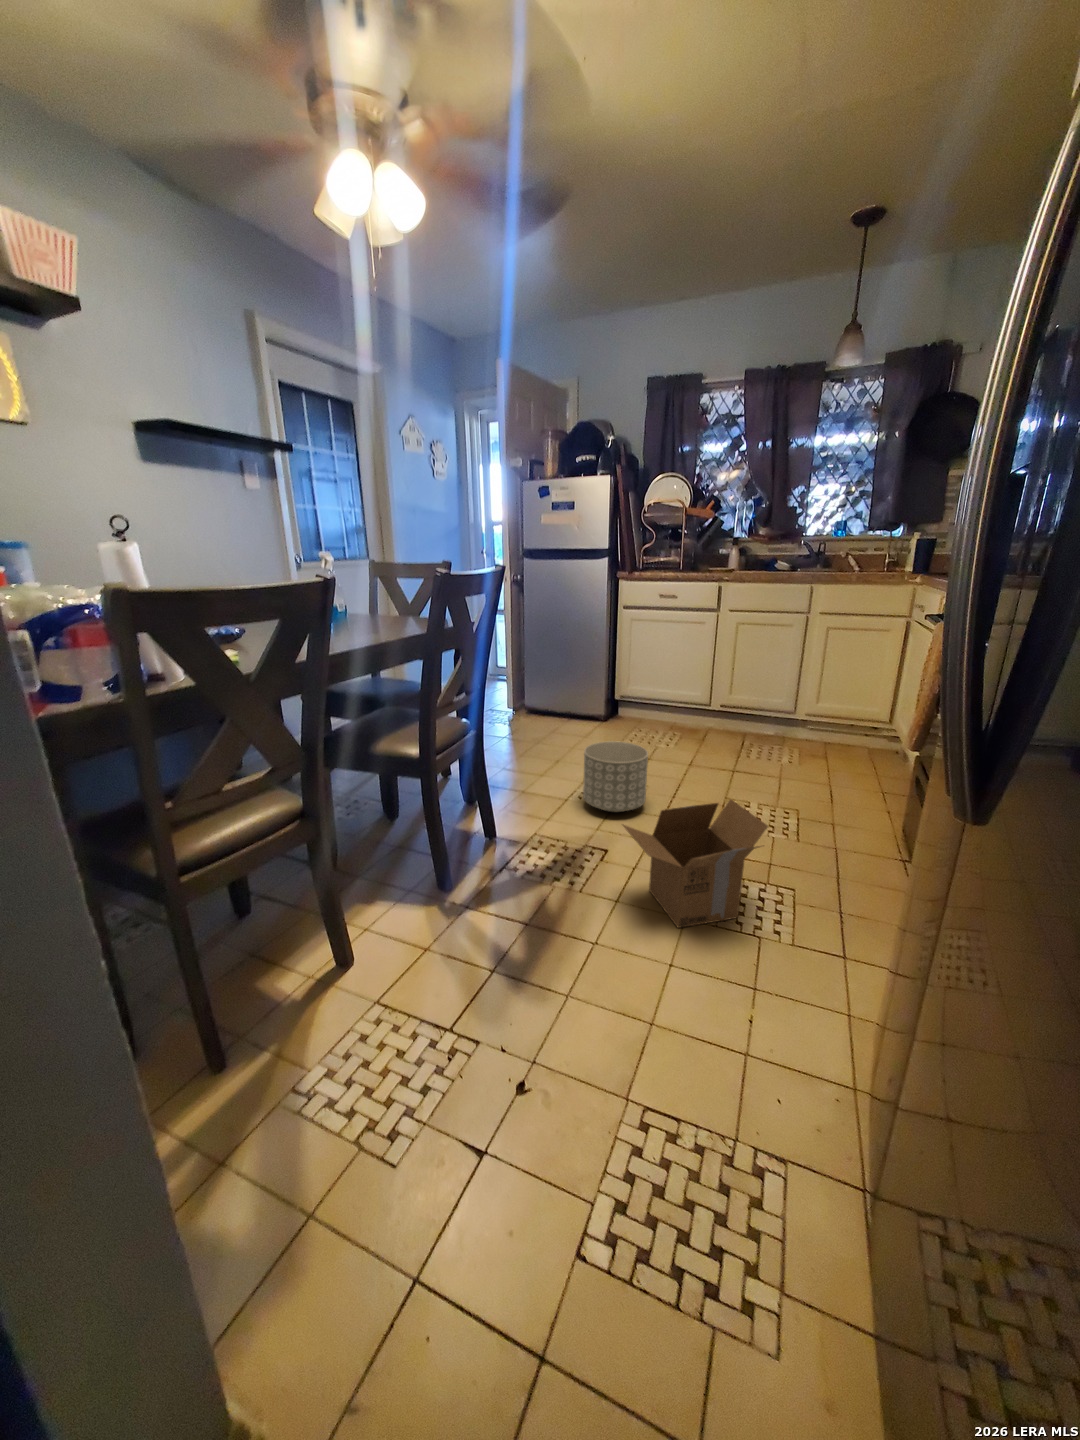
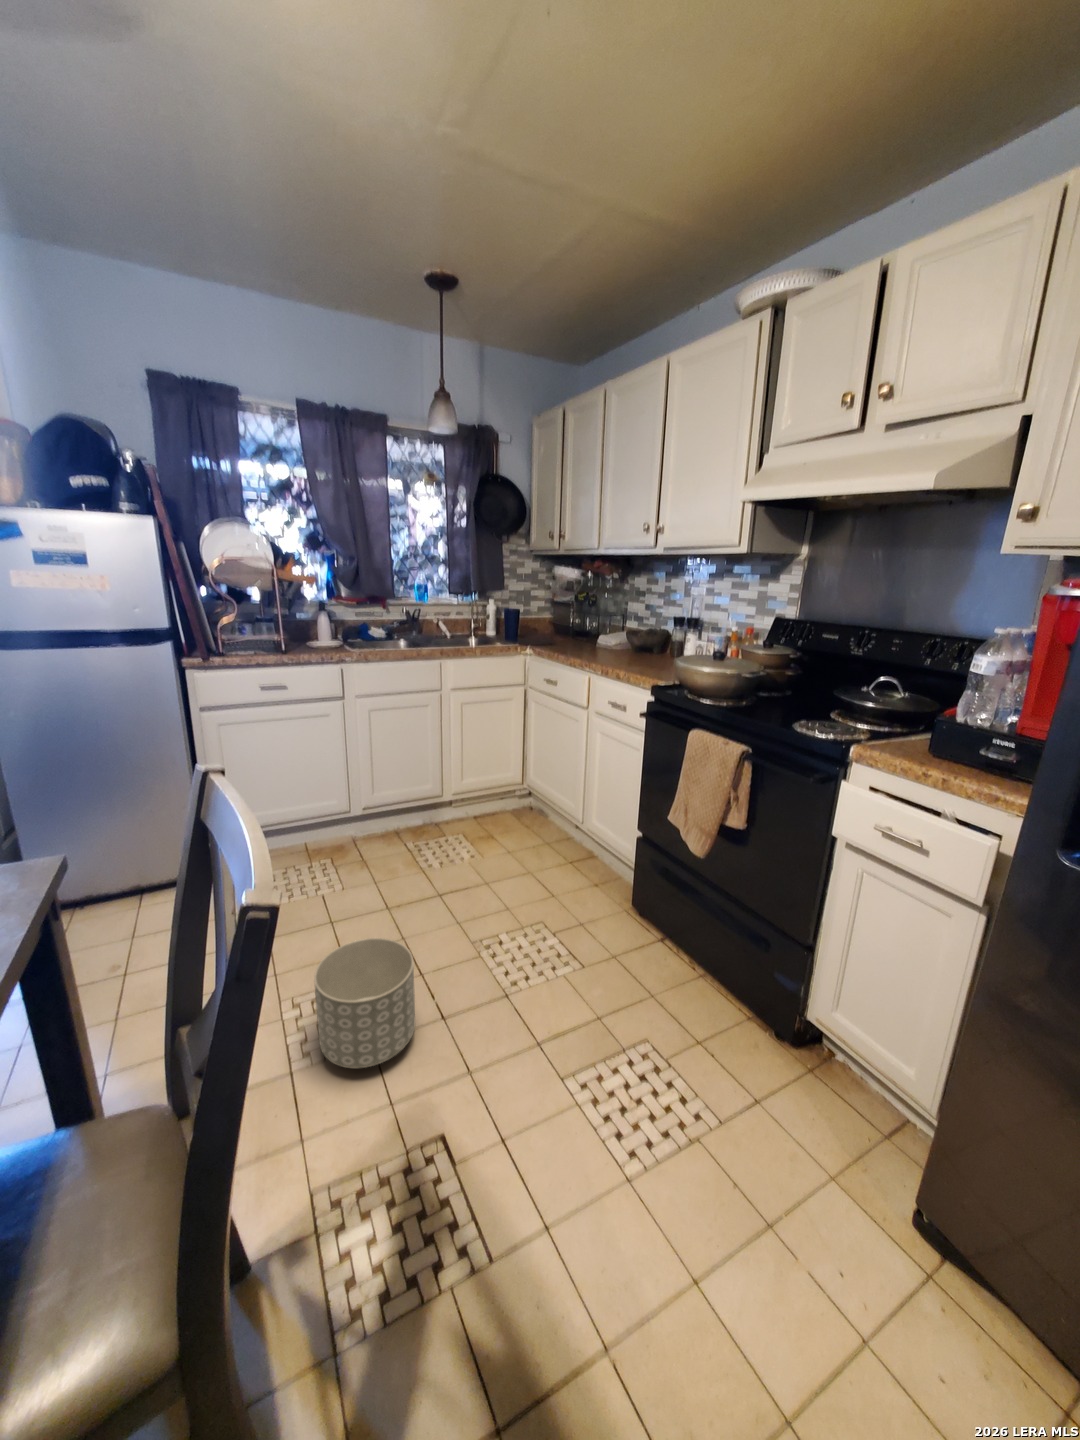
cardboard box: present [623,799,768,928] -> none [537,988,697,1205]

